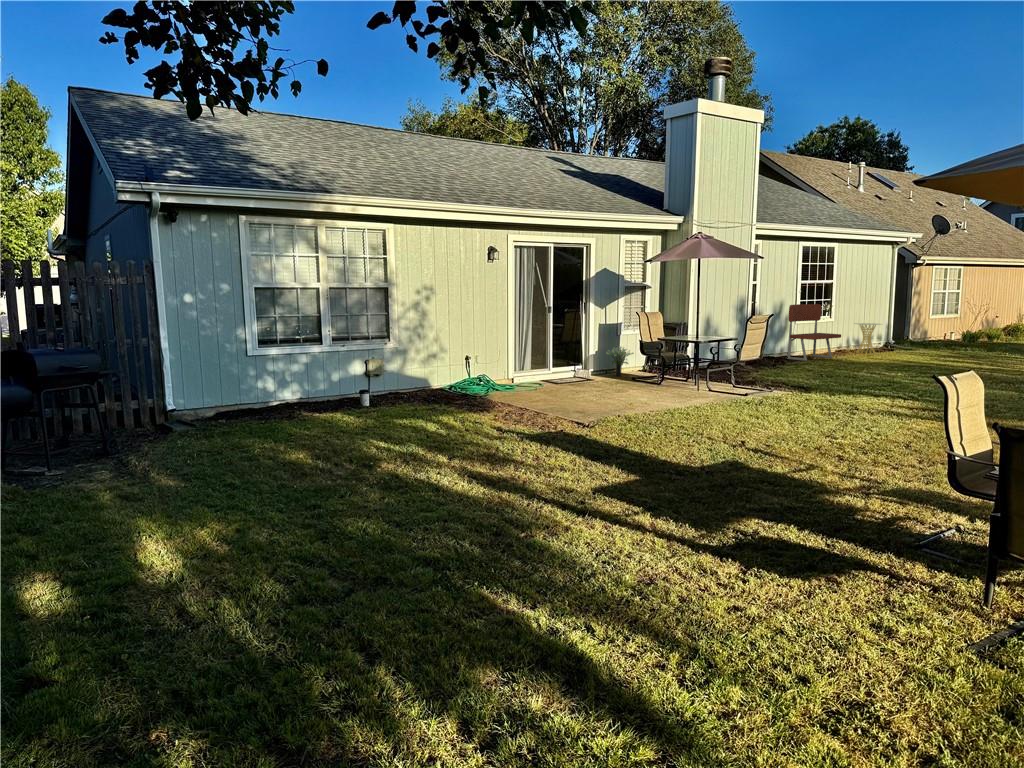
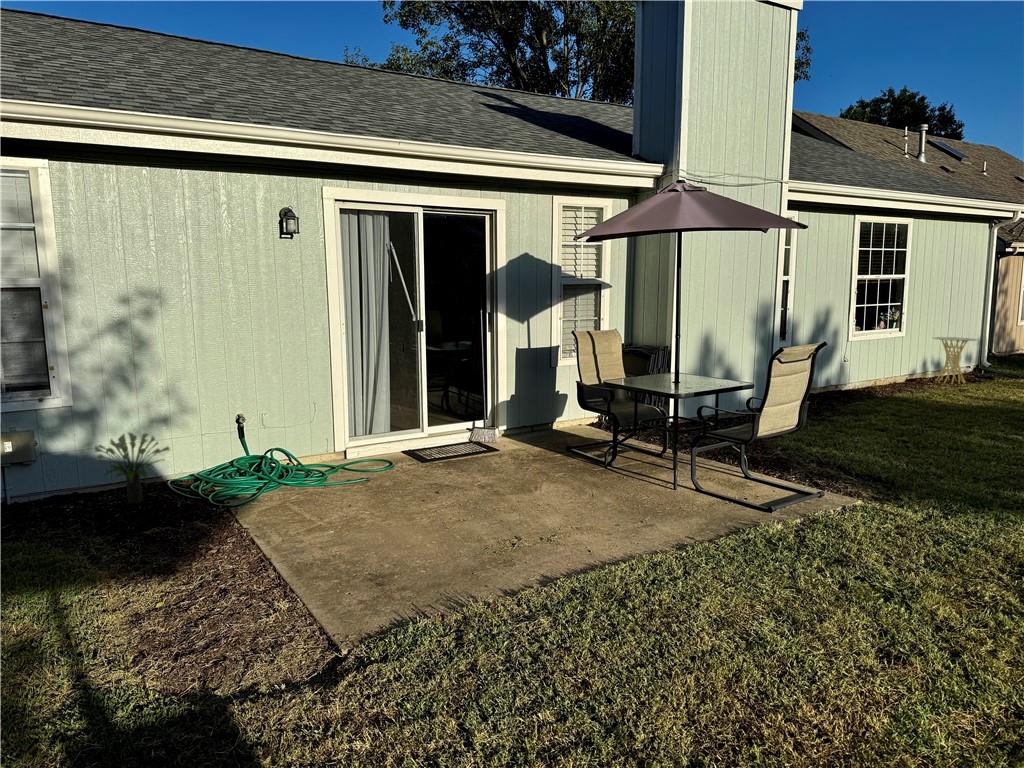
bench: present [787,304,841,361] -> none [834,310,919,399]
potted plant: present [606,347,634,376] -> present [95,432,169,504]

